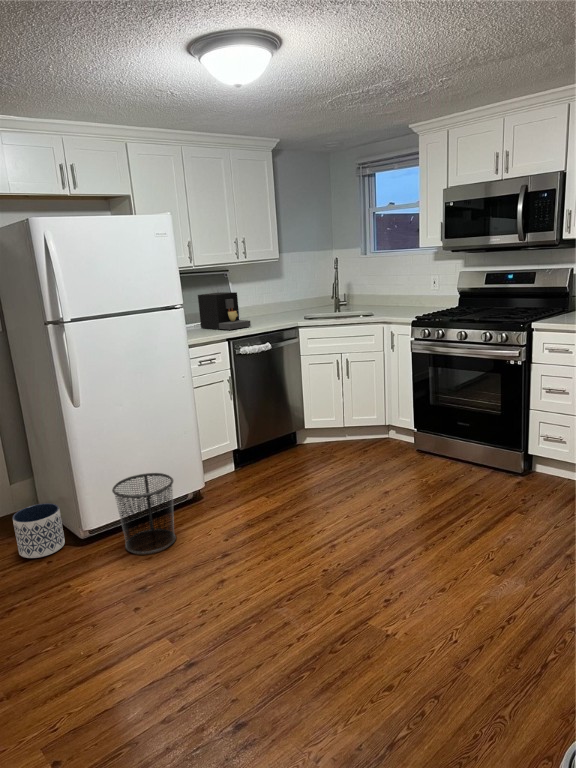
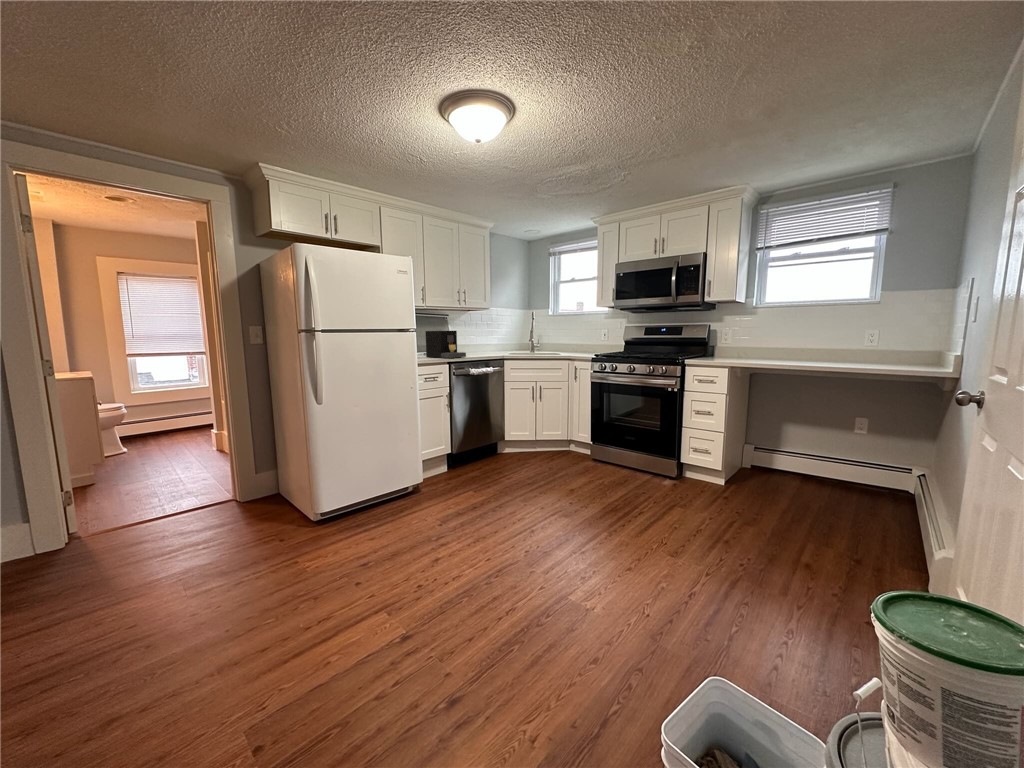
trash can: present [112,473,176,554] -> none [344,466,398,535]
planter: present [13,503,65,558] -> none [253,489,299,537]

